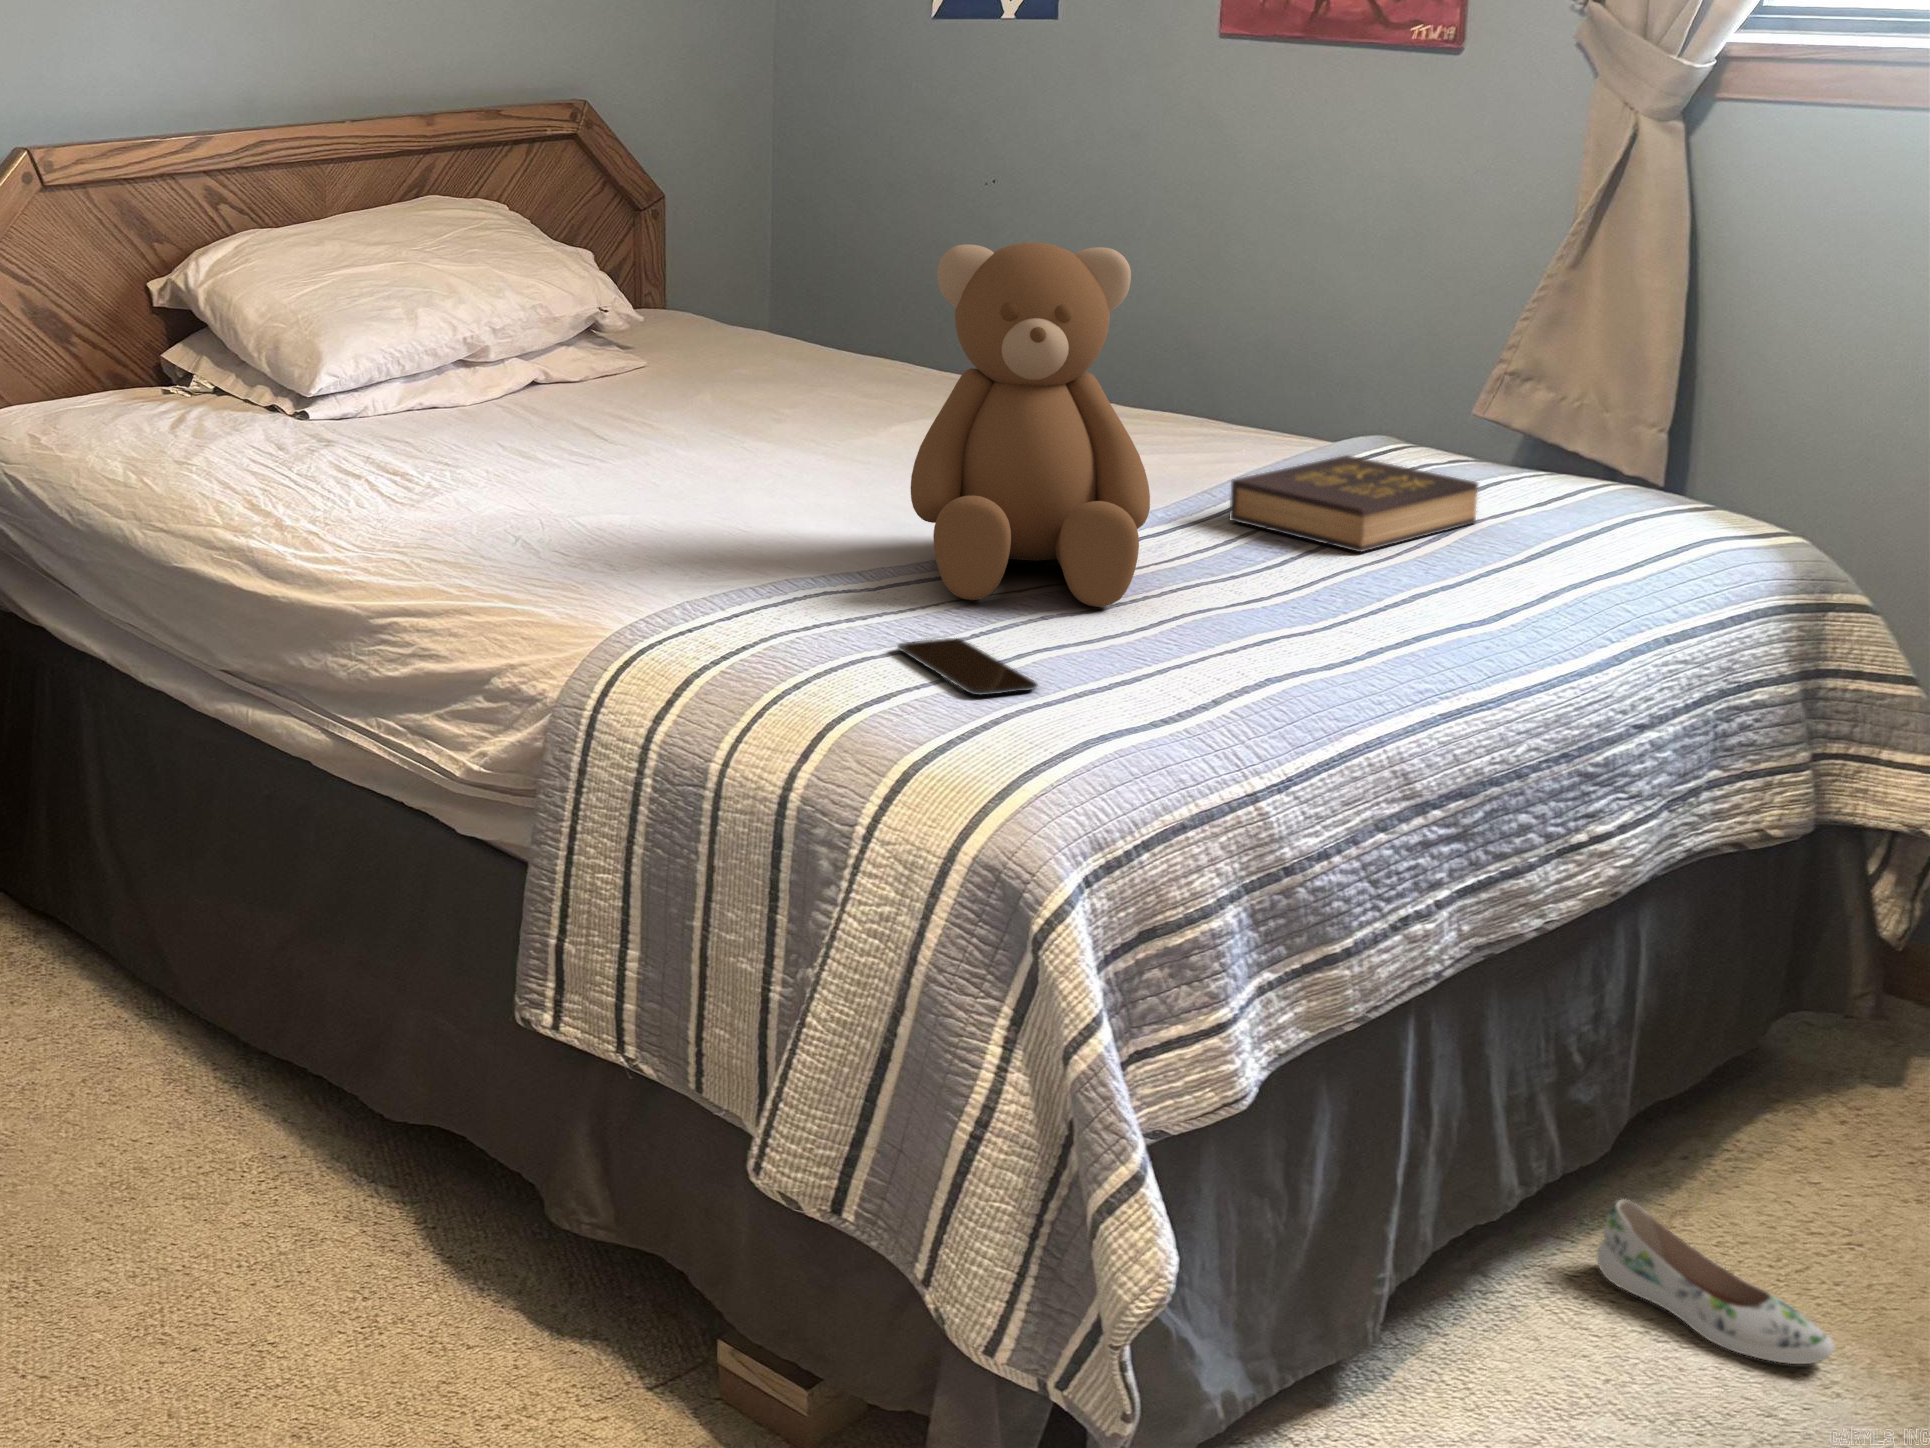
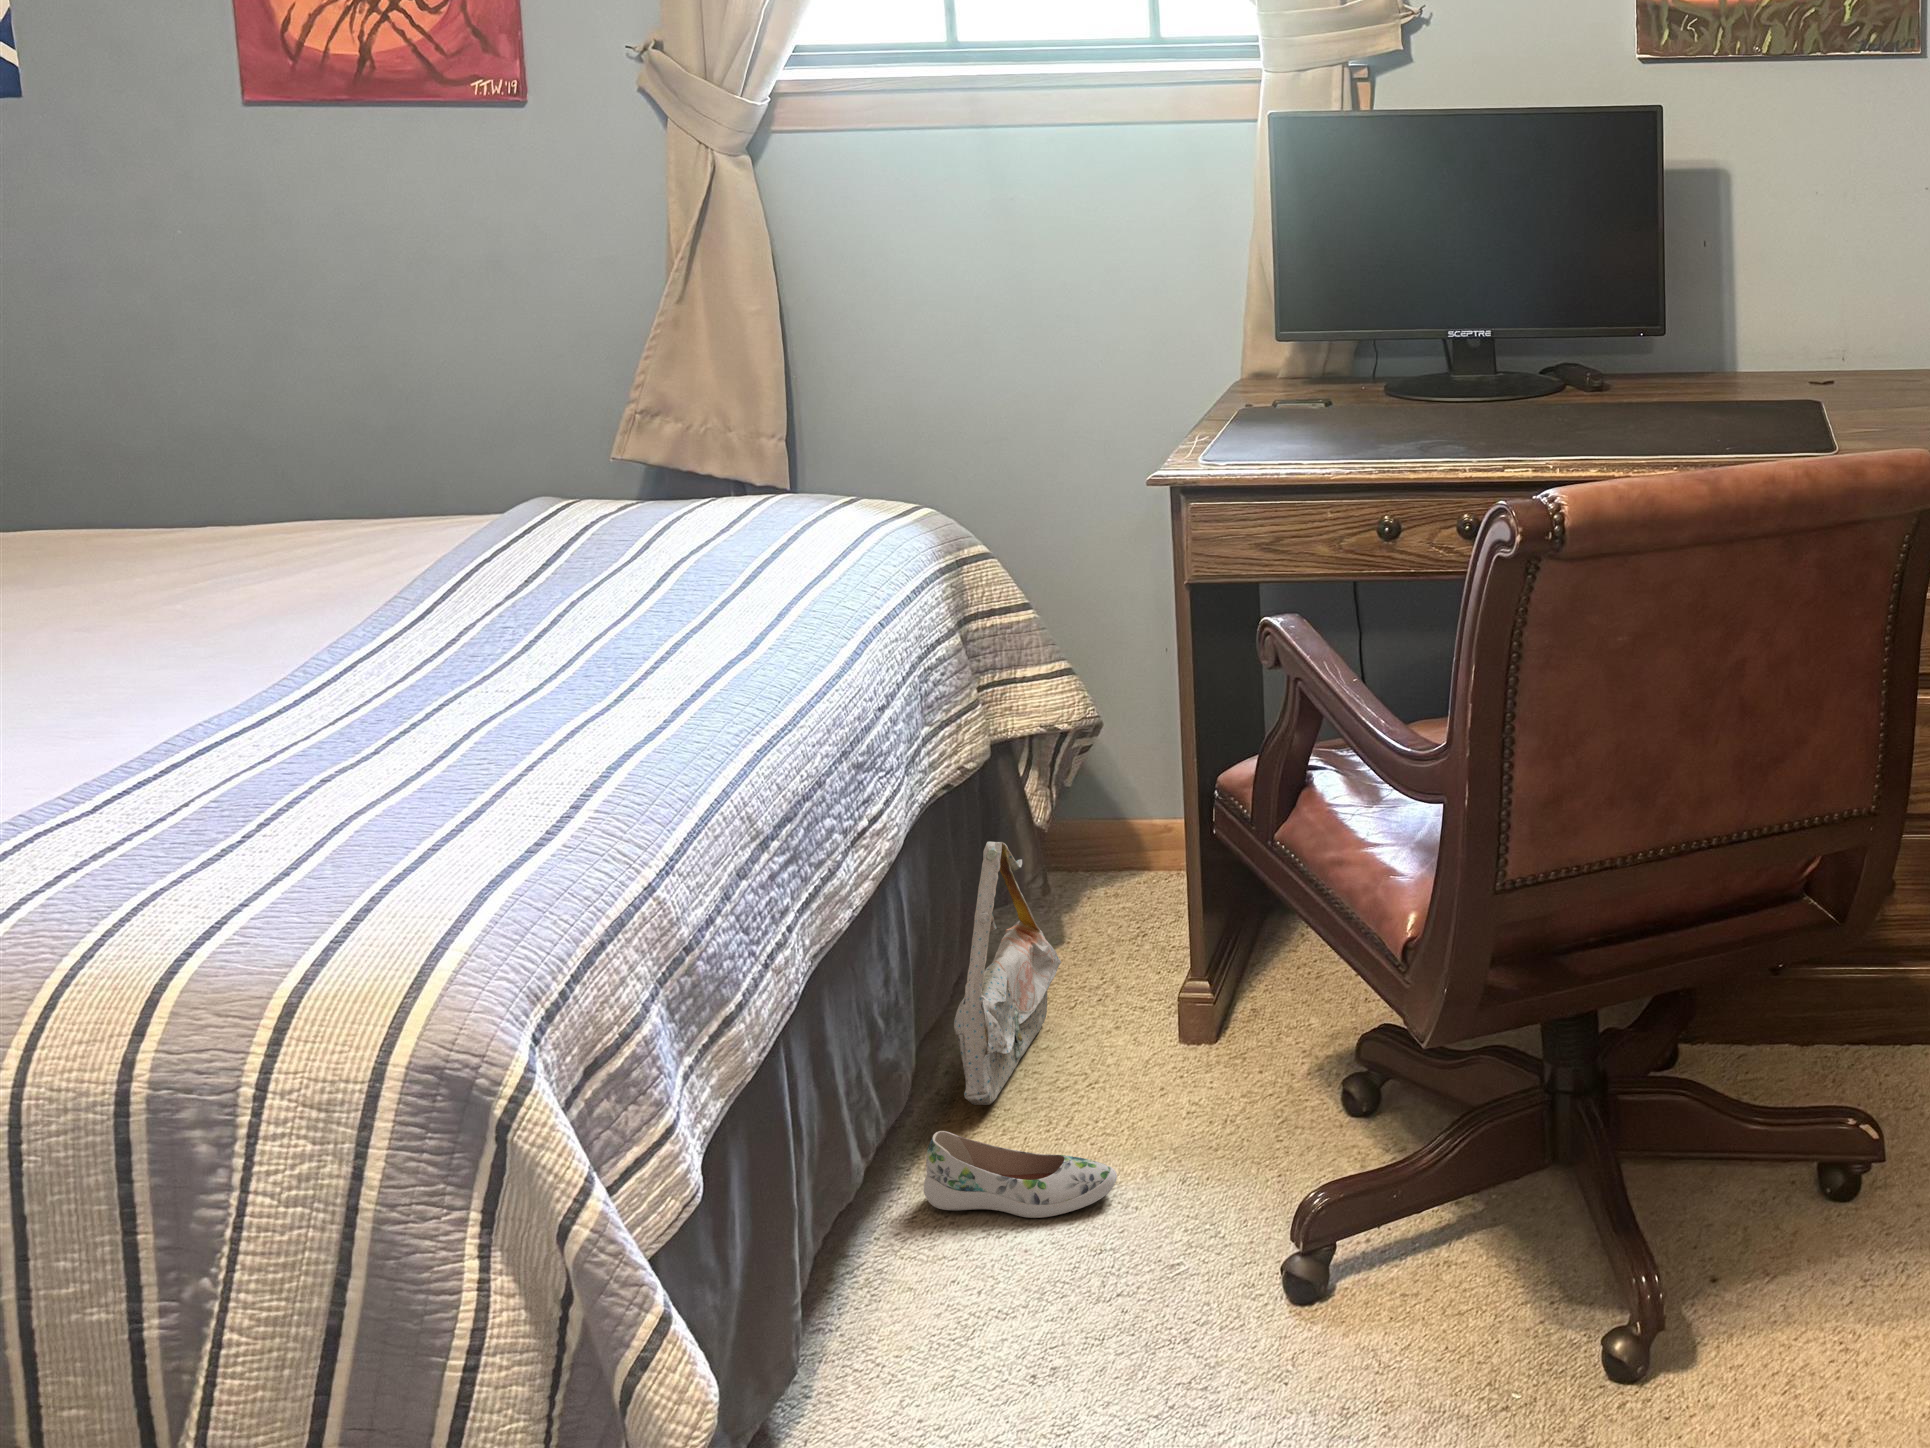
teddy bear: present [911,242,1150,607] -> none [97,358,423,788]
hardback book: present [1230,455,1478,552] -> none [451,525,687,621]
smartphone: present [897,638,1038,695] -> none [188,834,389,890]
bag: none [1688,921,1869,1207] -> present [954,842,1061,1105]

